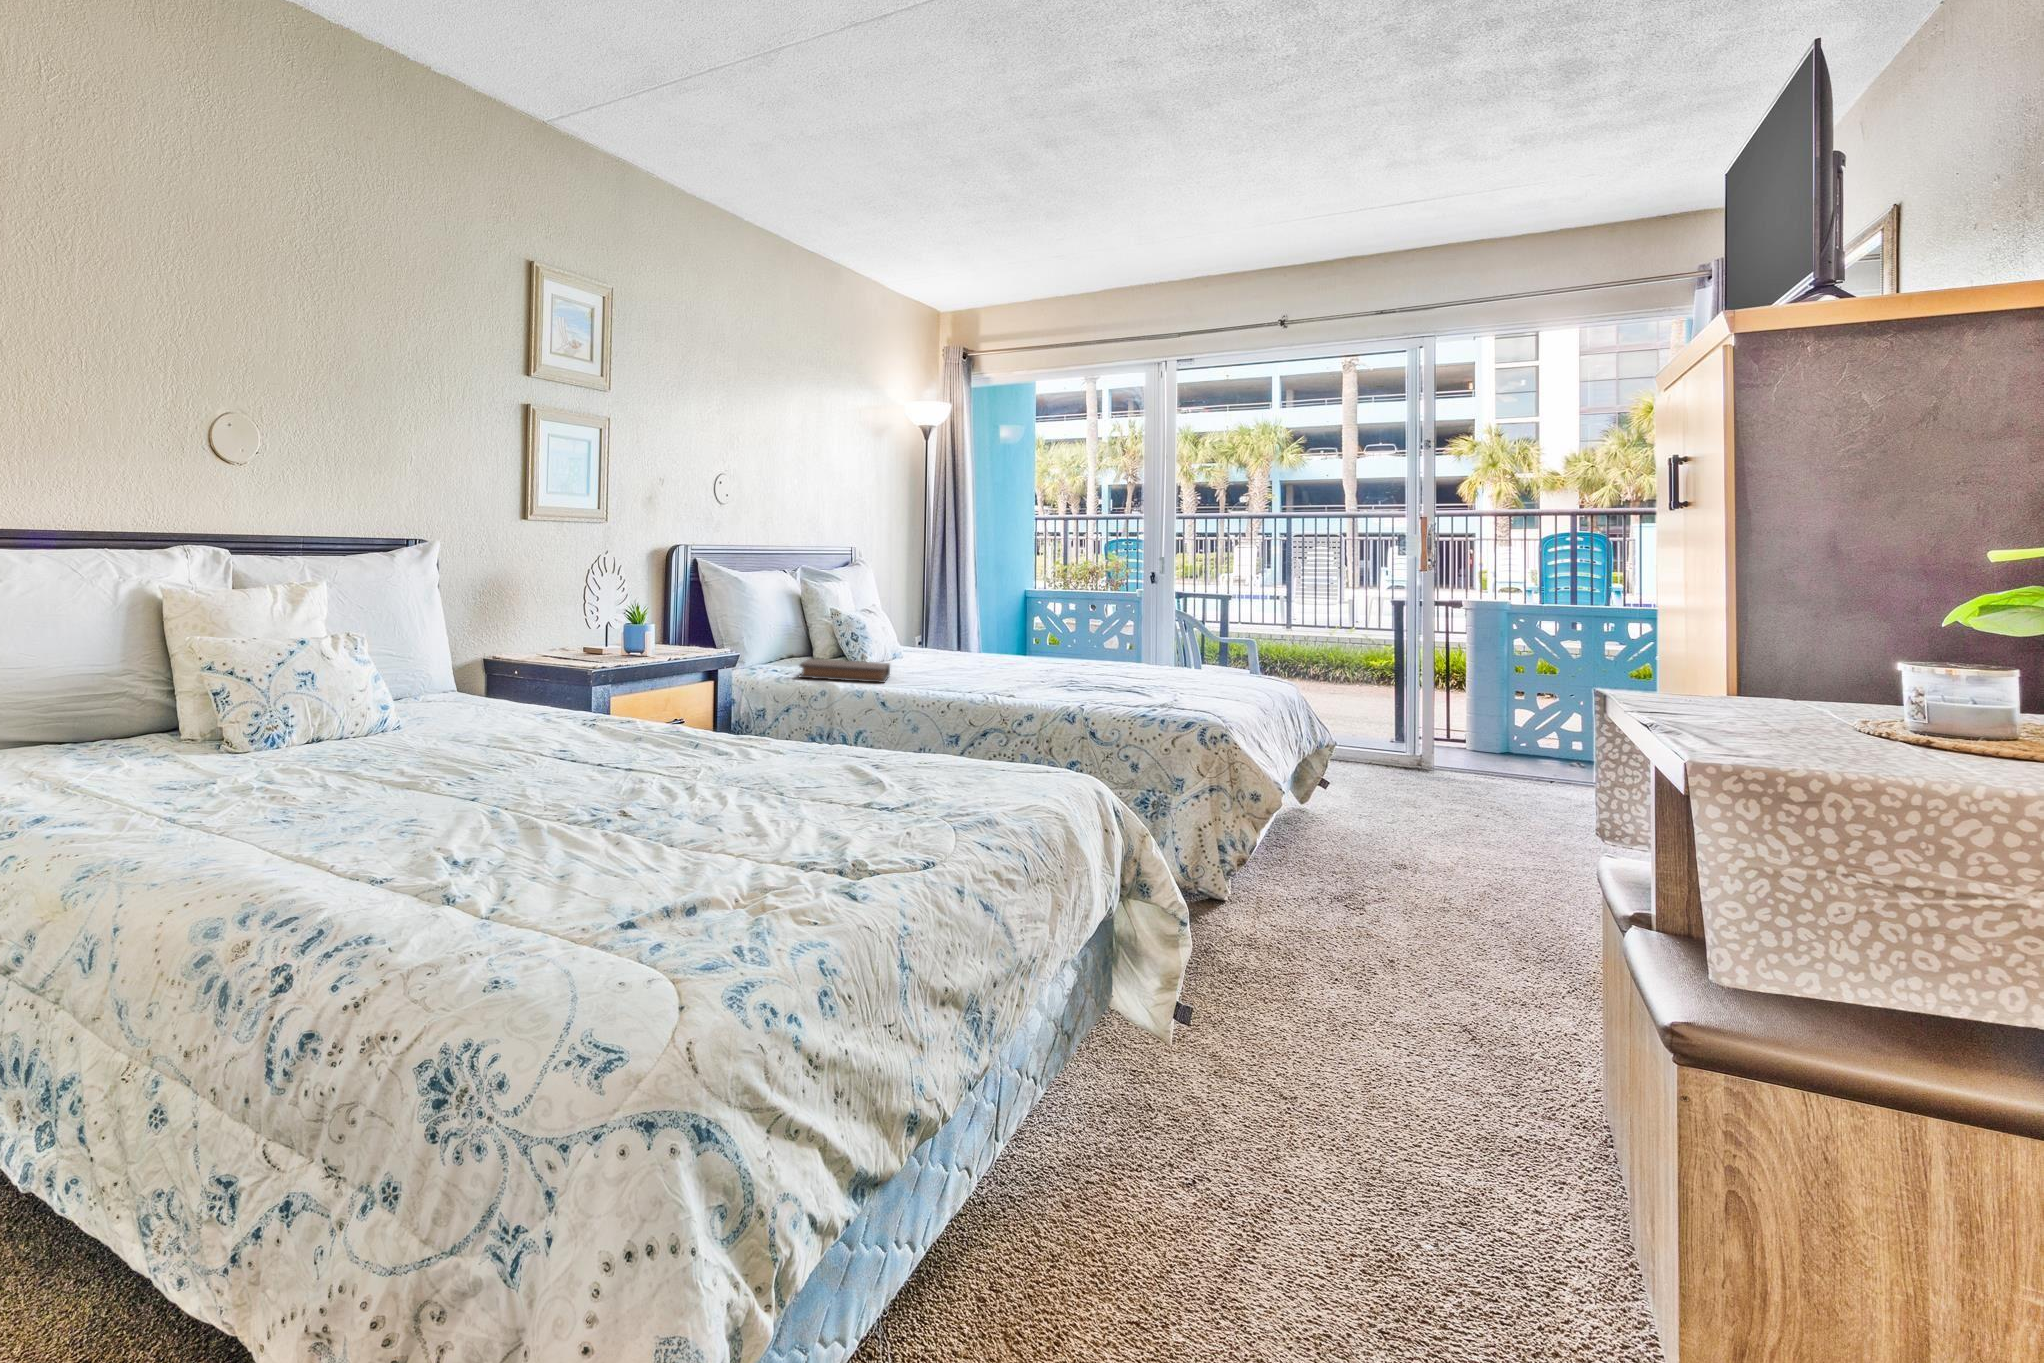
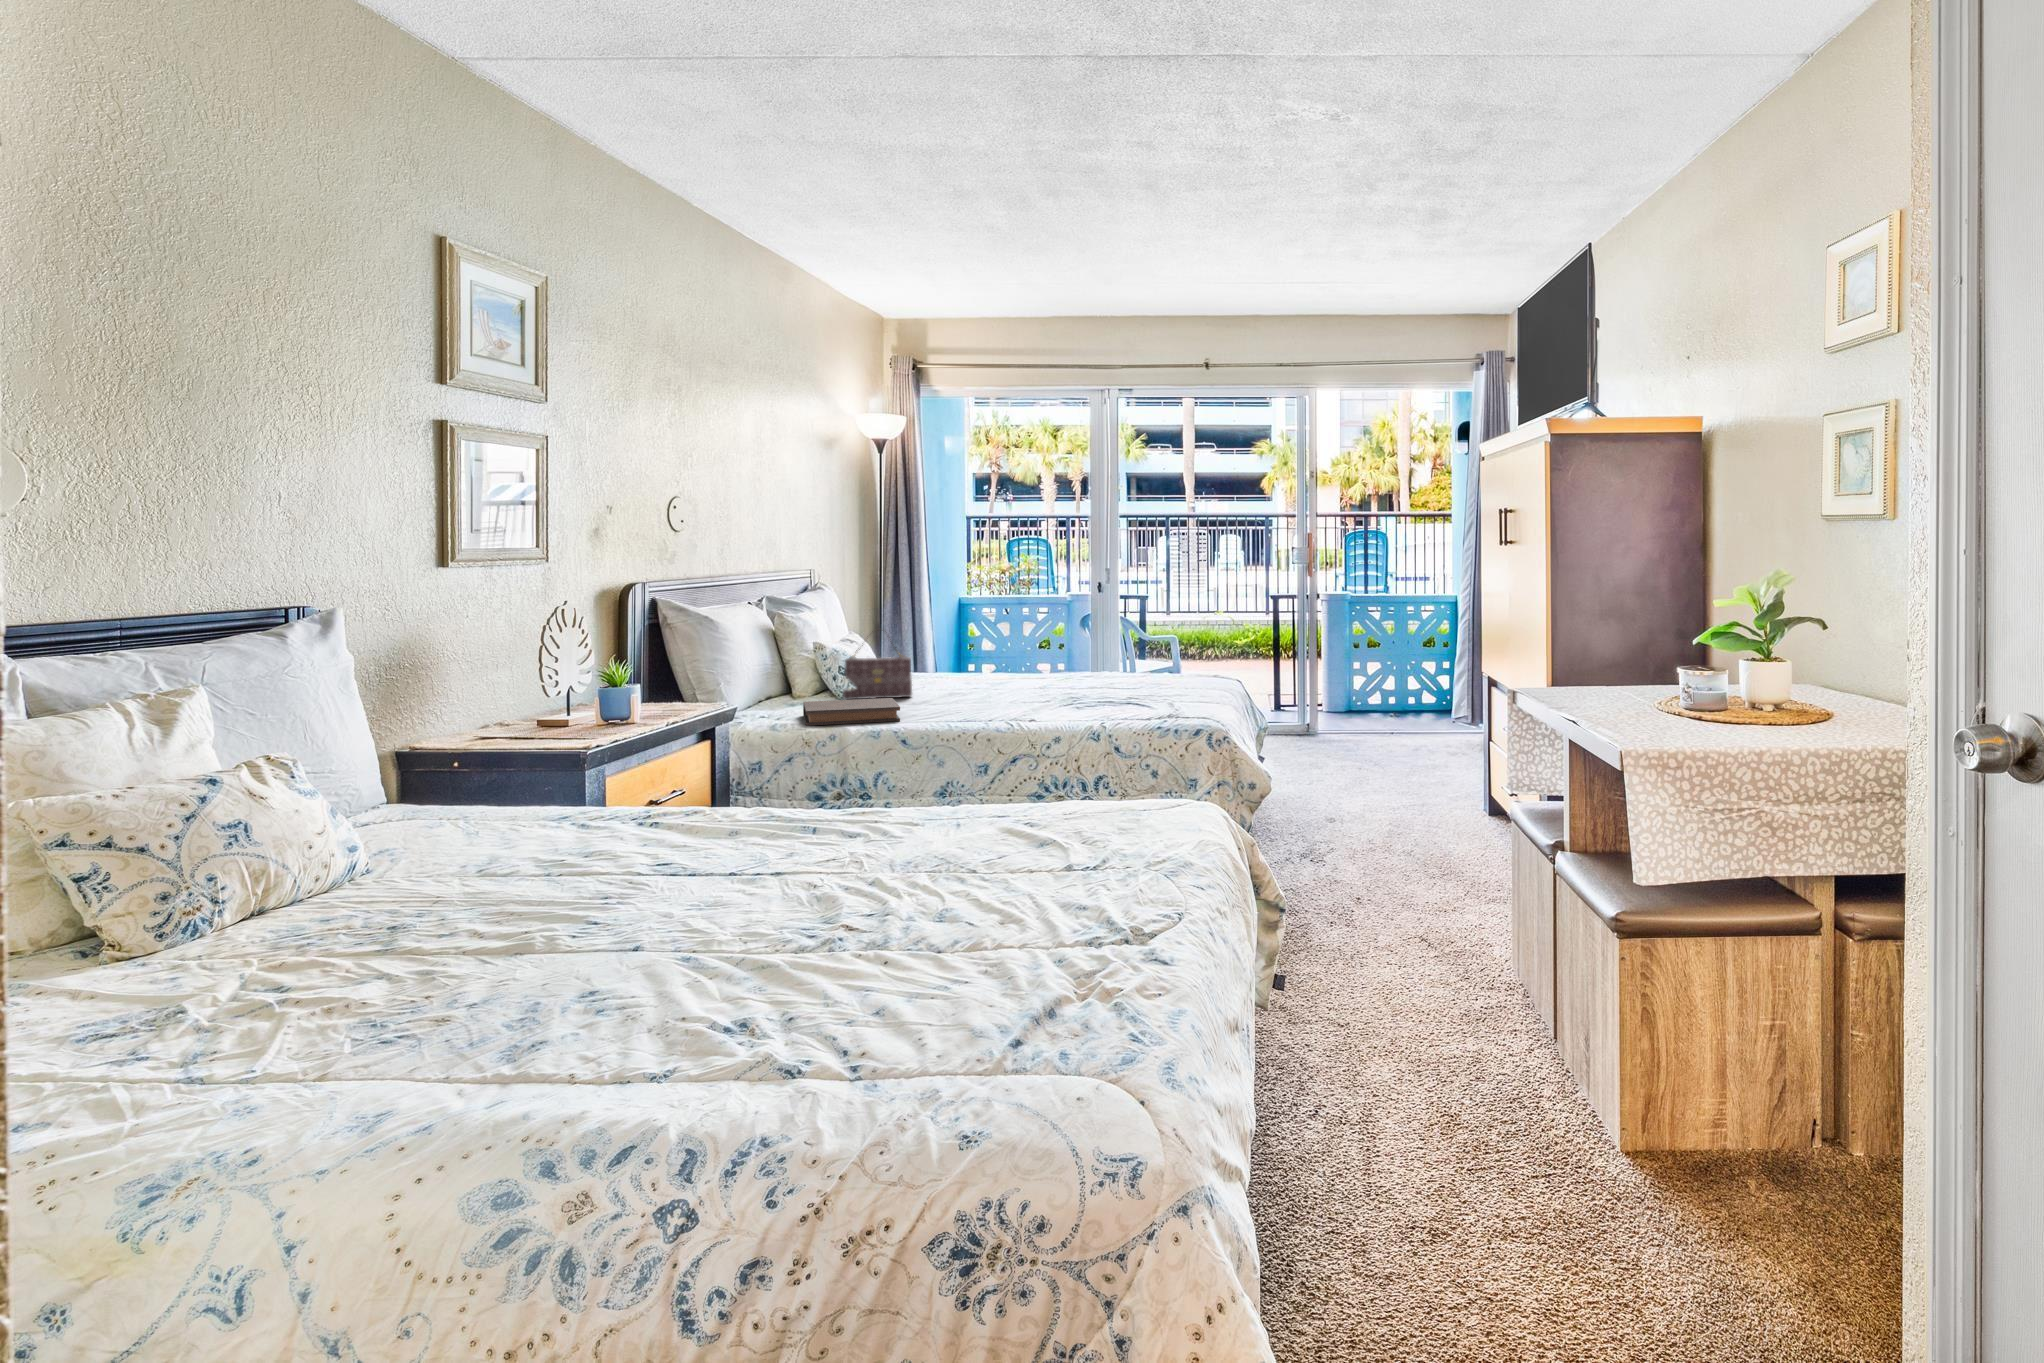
handbag: none [860,601,924,668] -> present [843,631,912,699]

